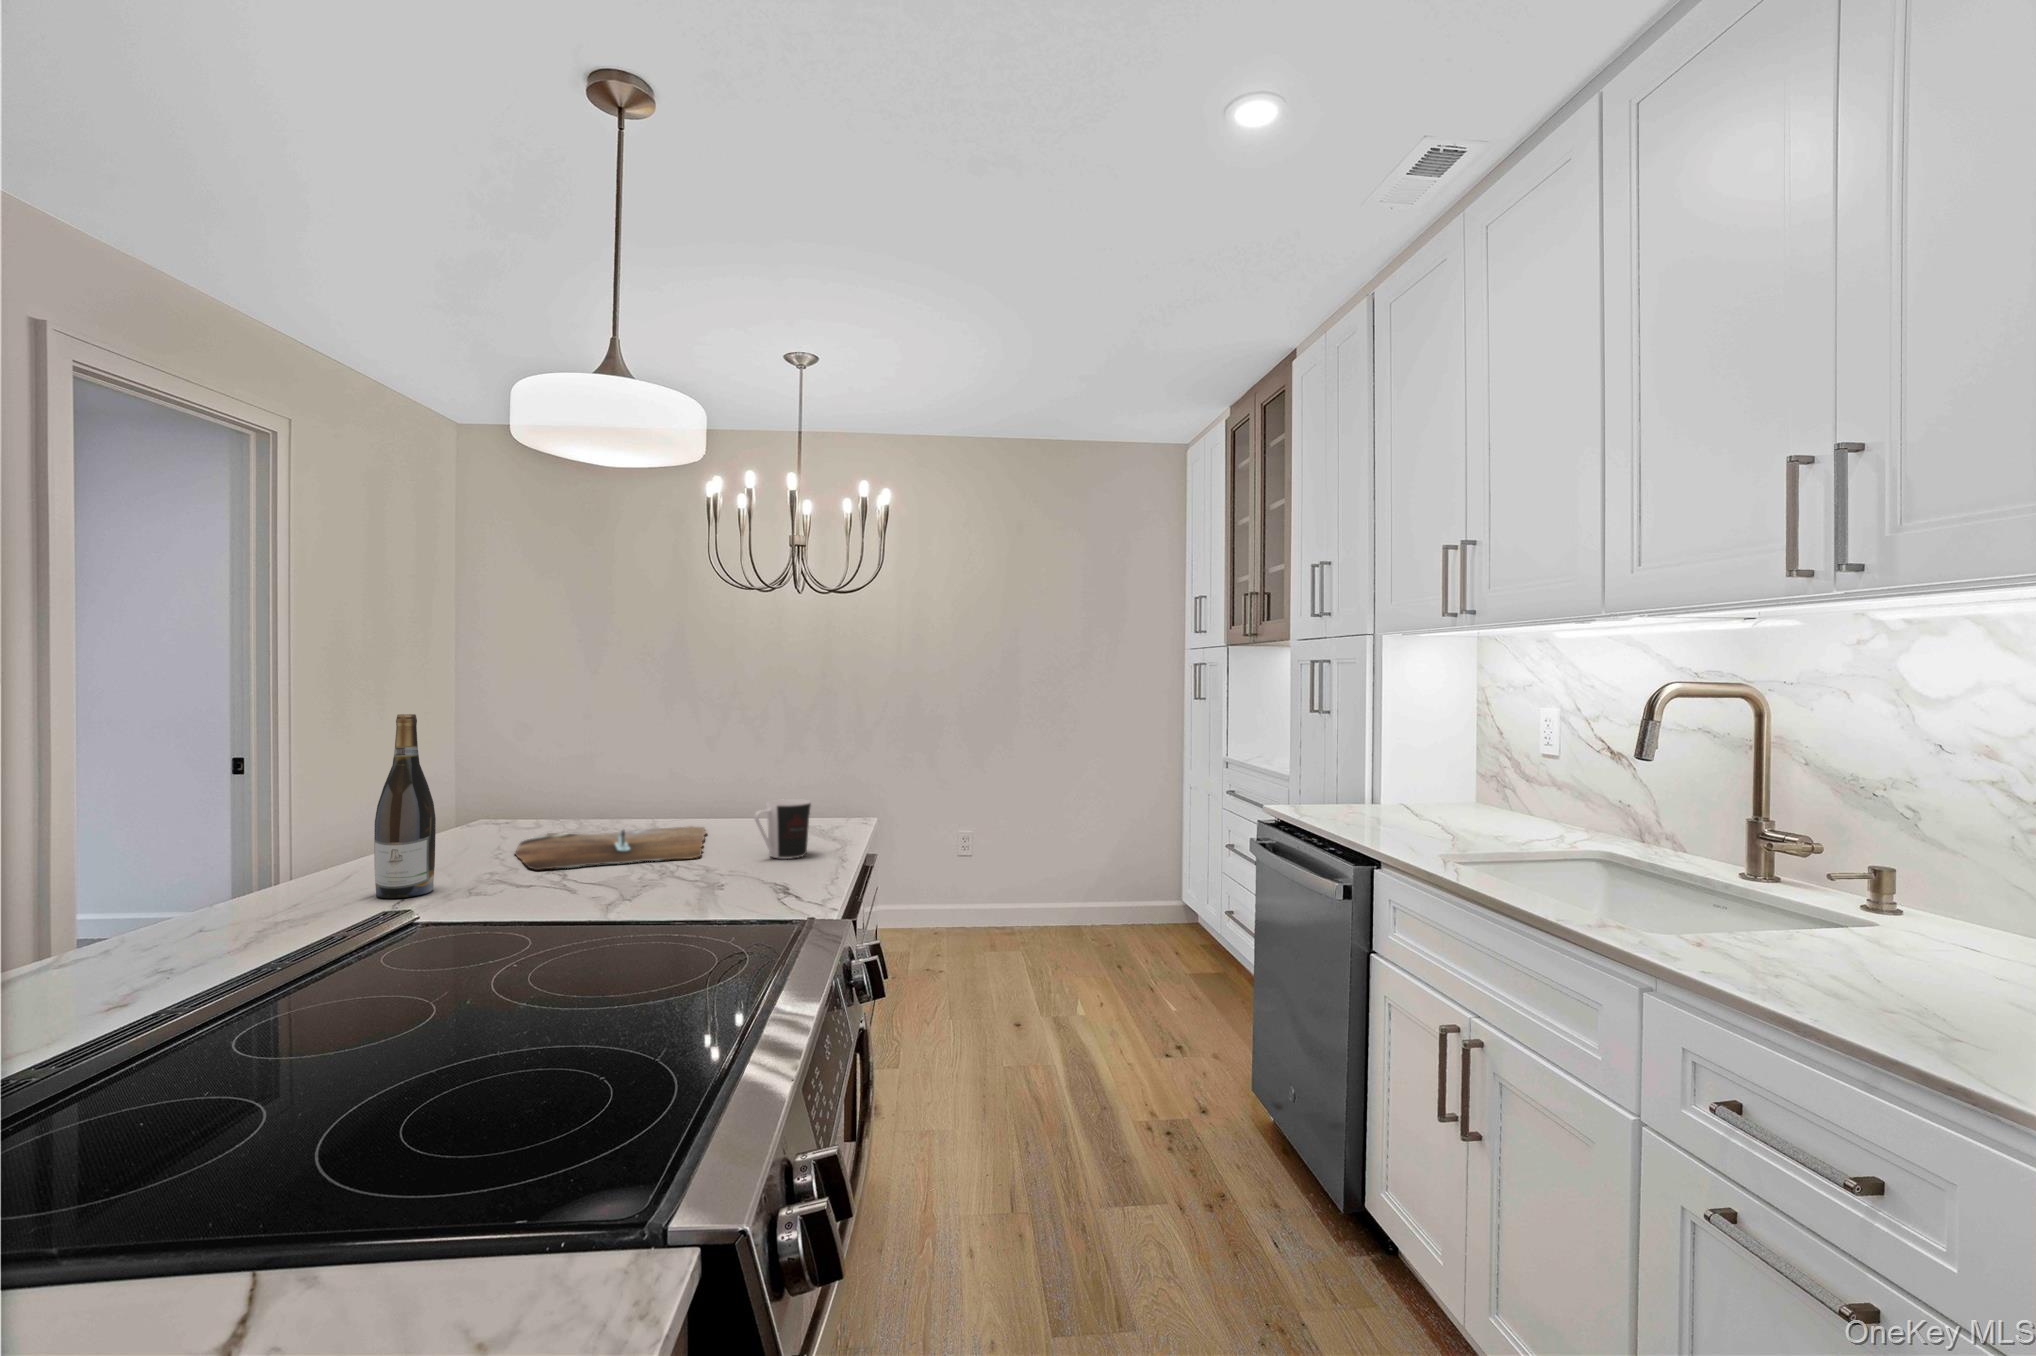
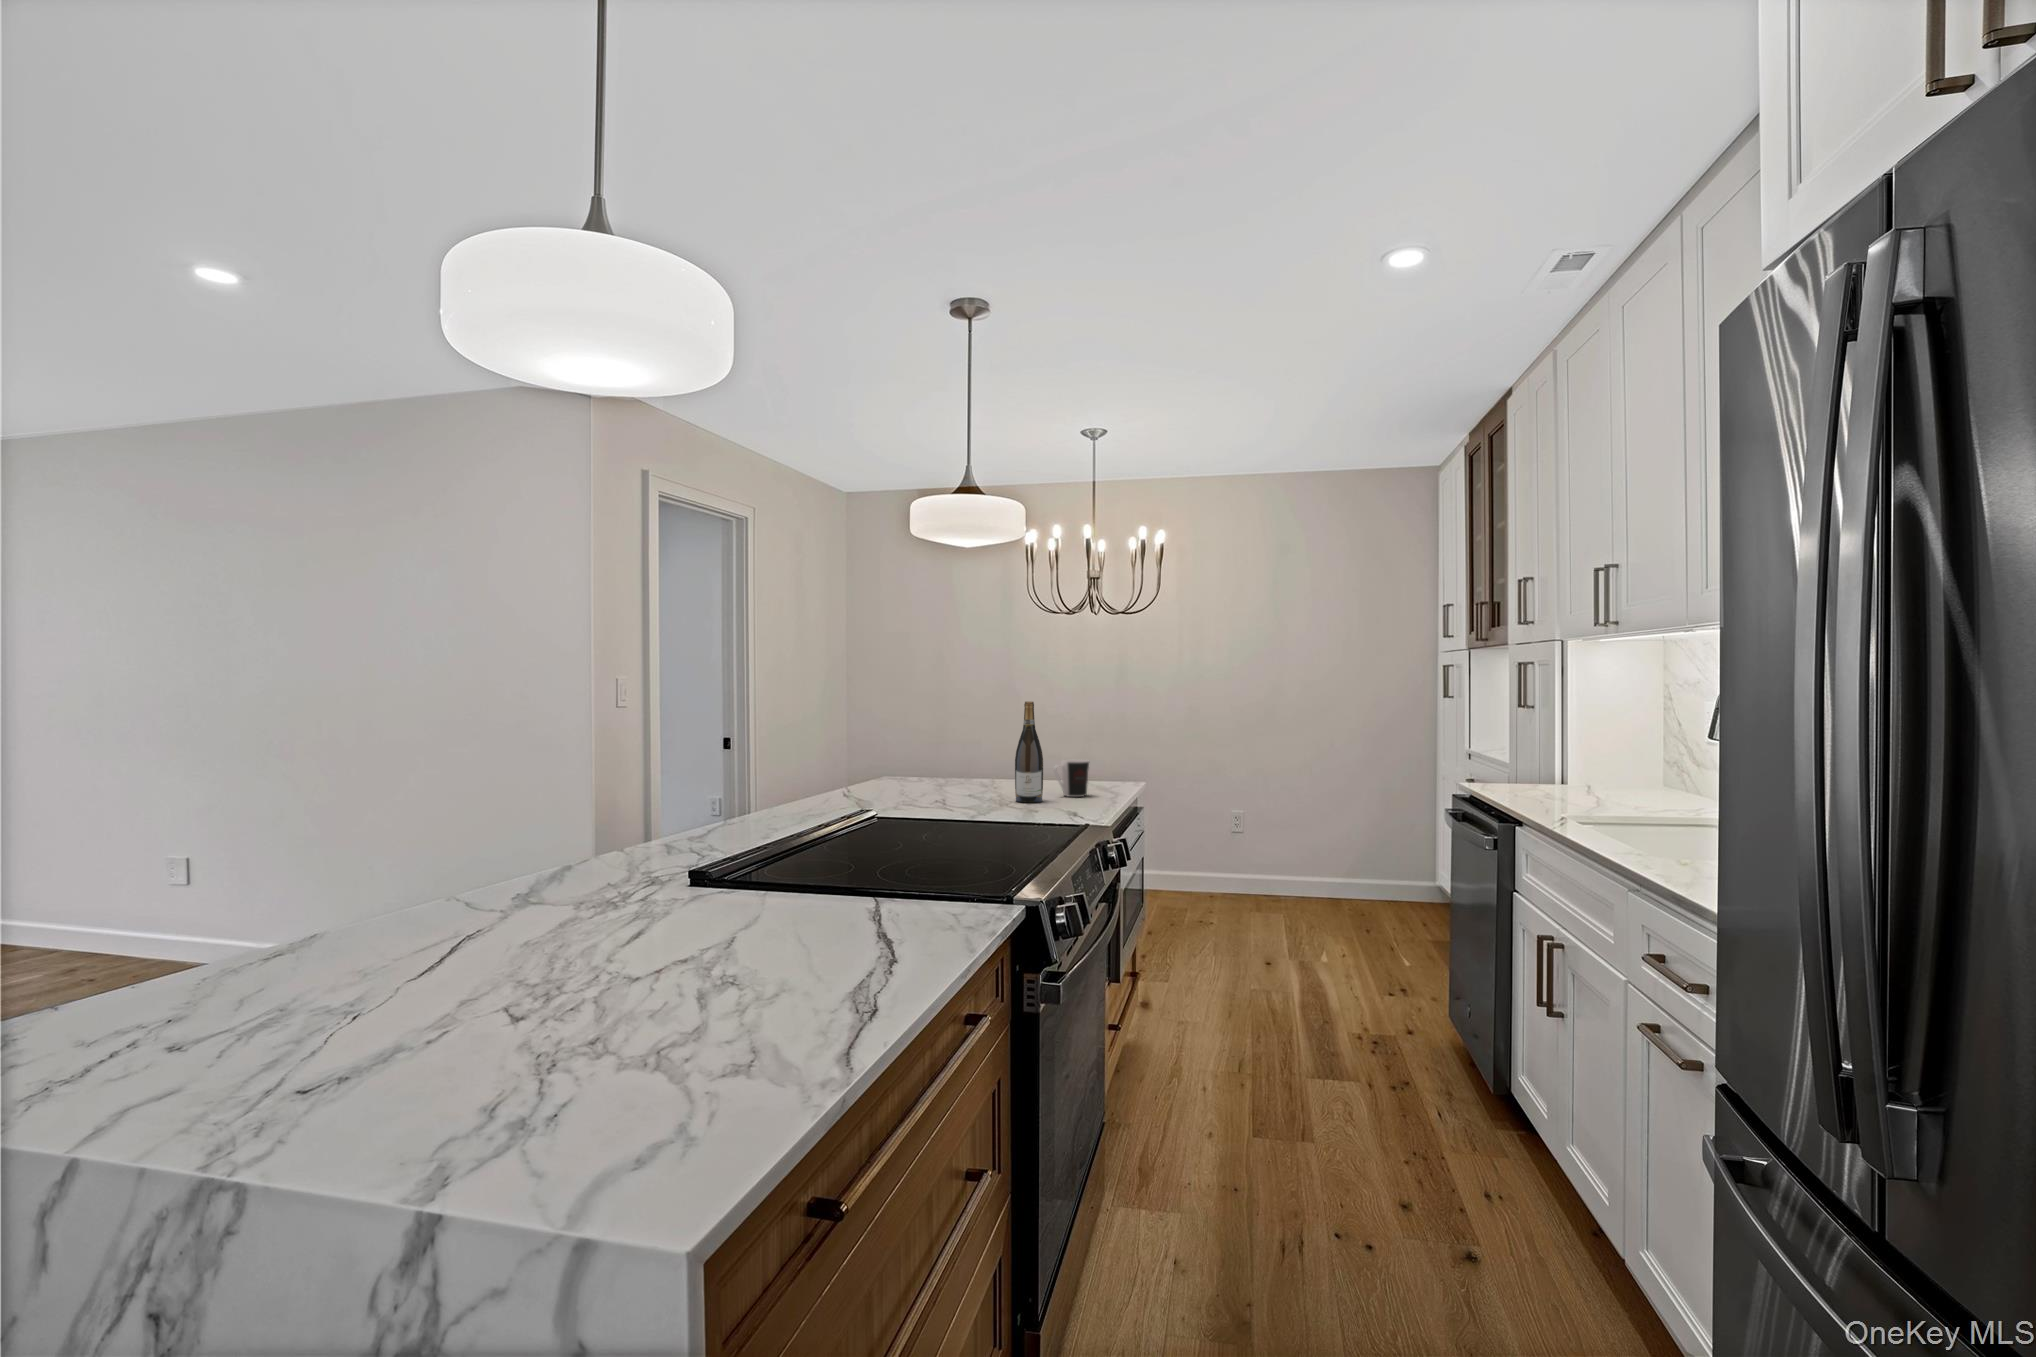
wine bottle: present [374,714,436,898] -> present [1015,701,1043,803]
cutting board: present [515,826,707,870] -> none [914,776,1025,796]

